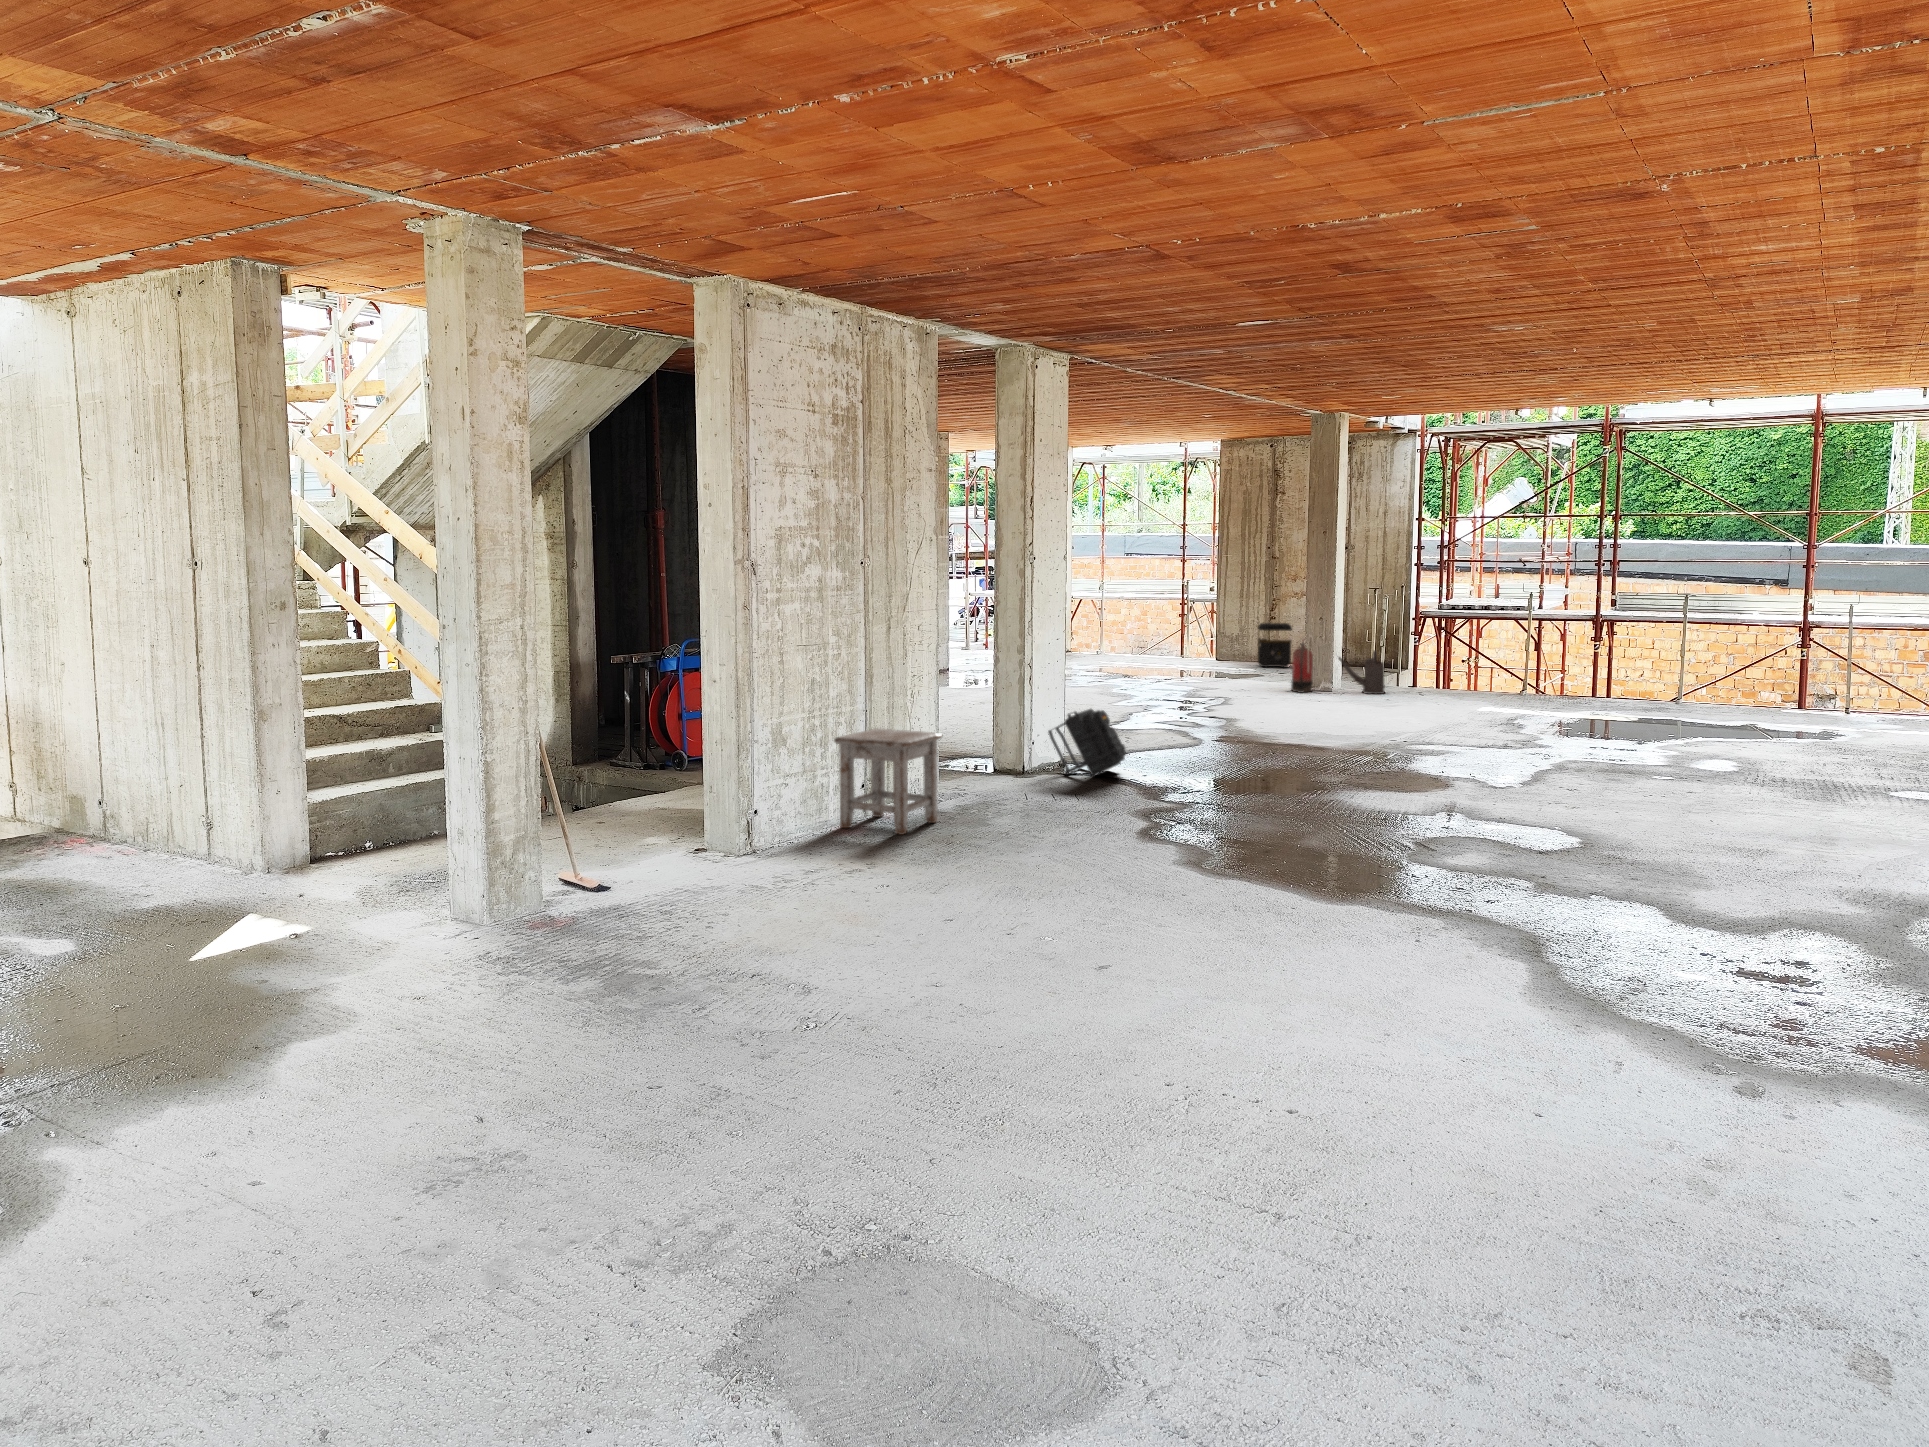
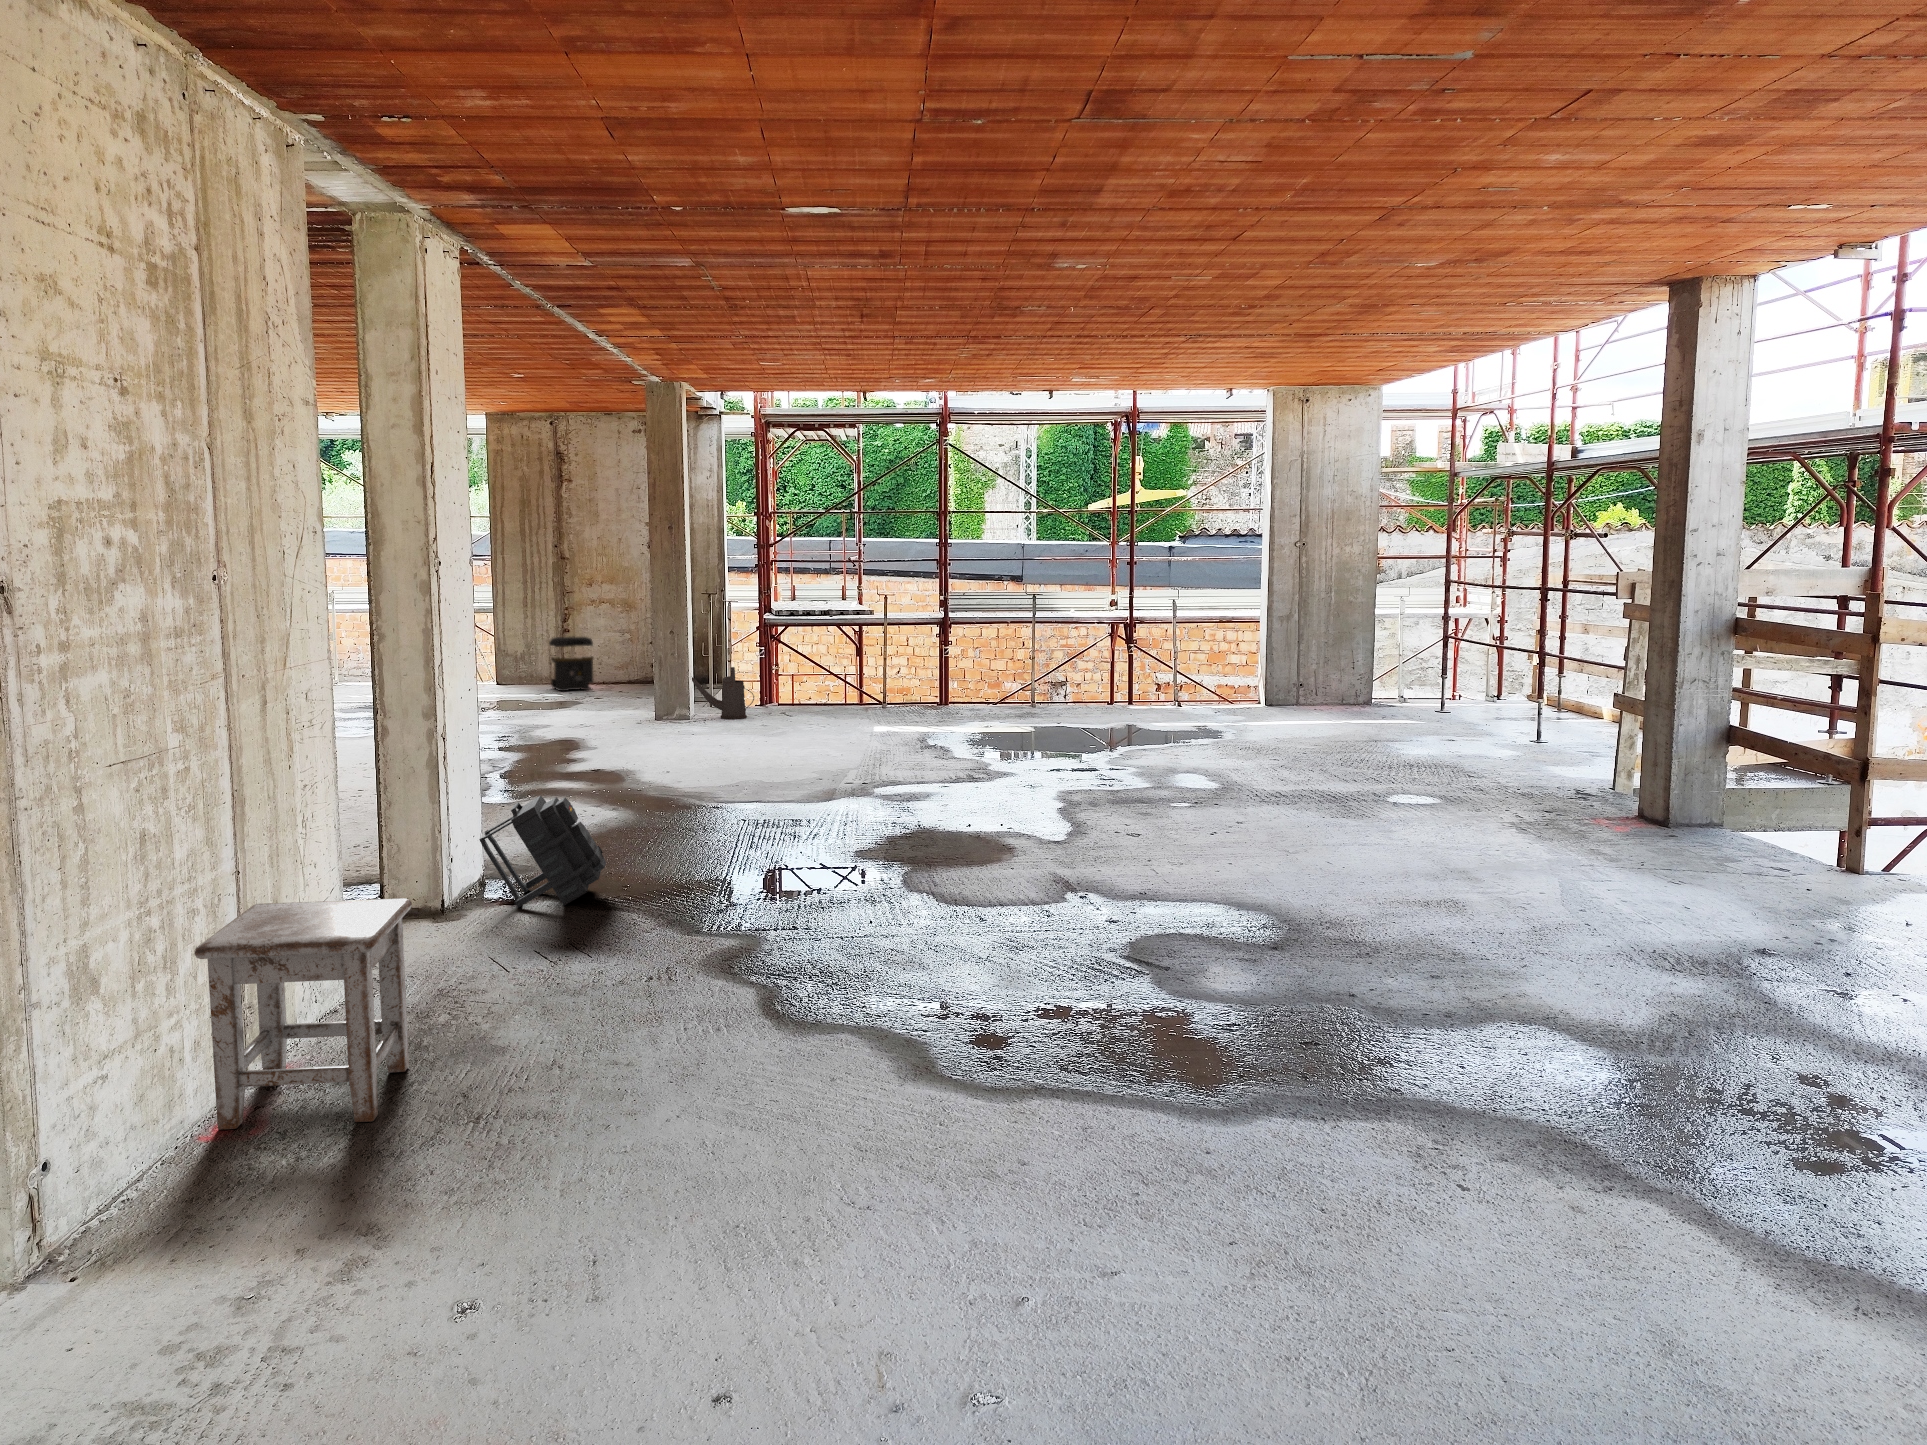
fire extinguisher: present [1291,642,1313,693] -> none [638,658,664,724]

